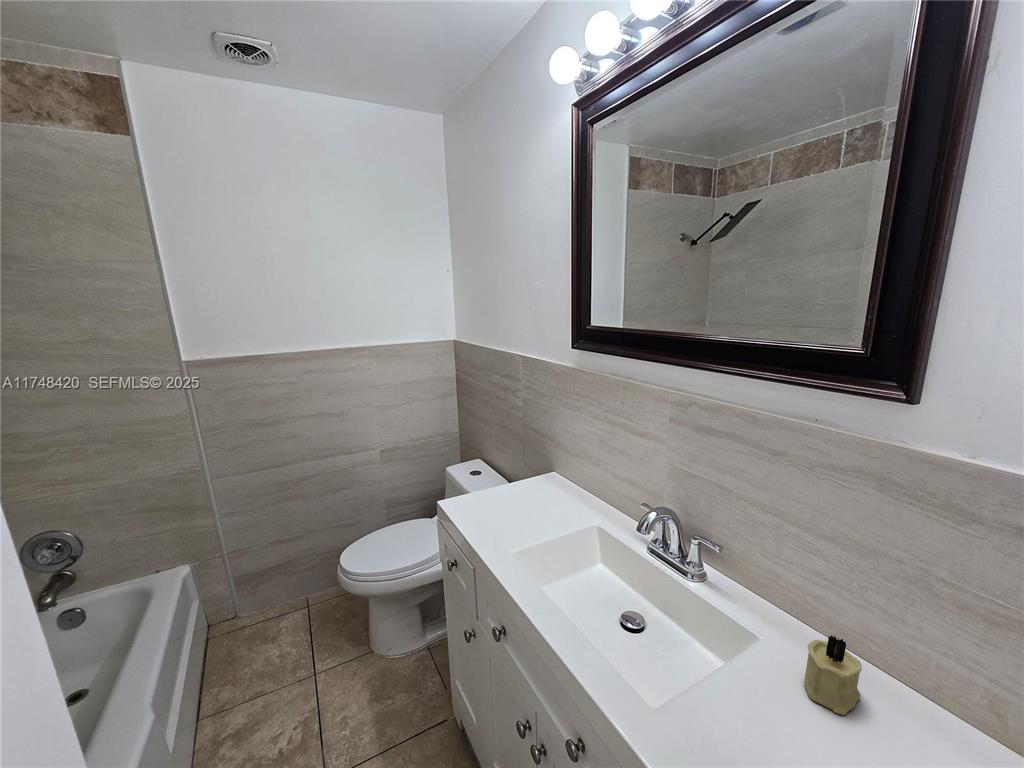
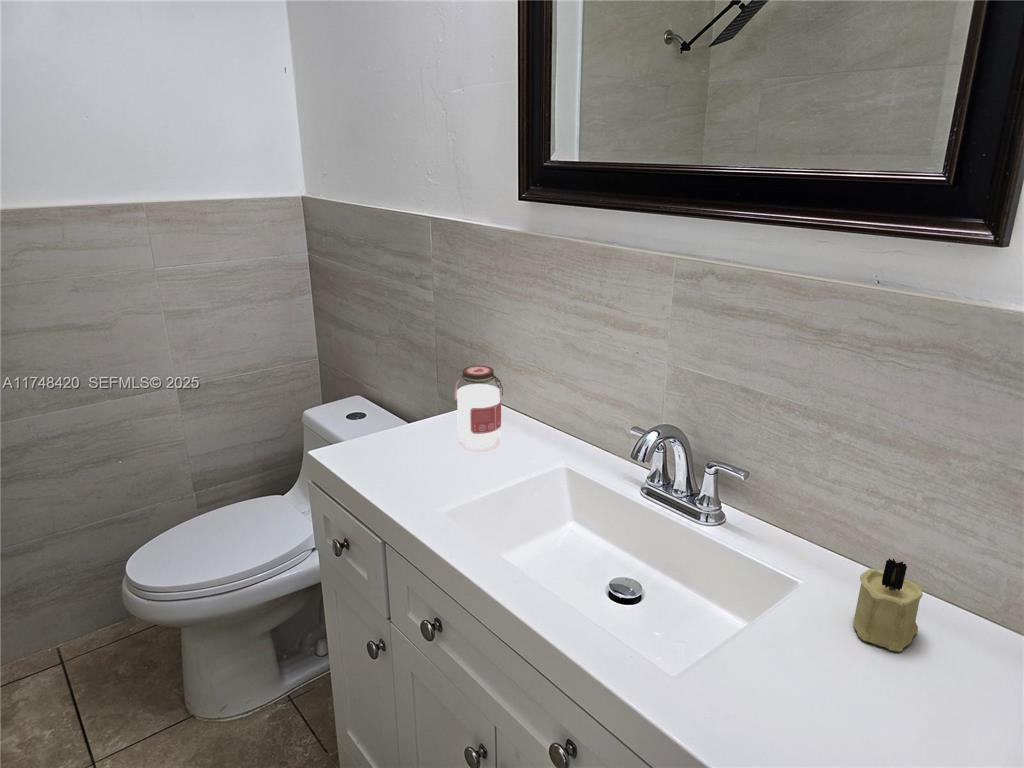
jar: none [527,452,558,507] -> present [454,366,503,447]

